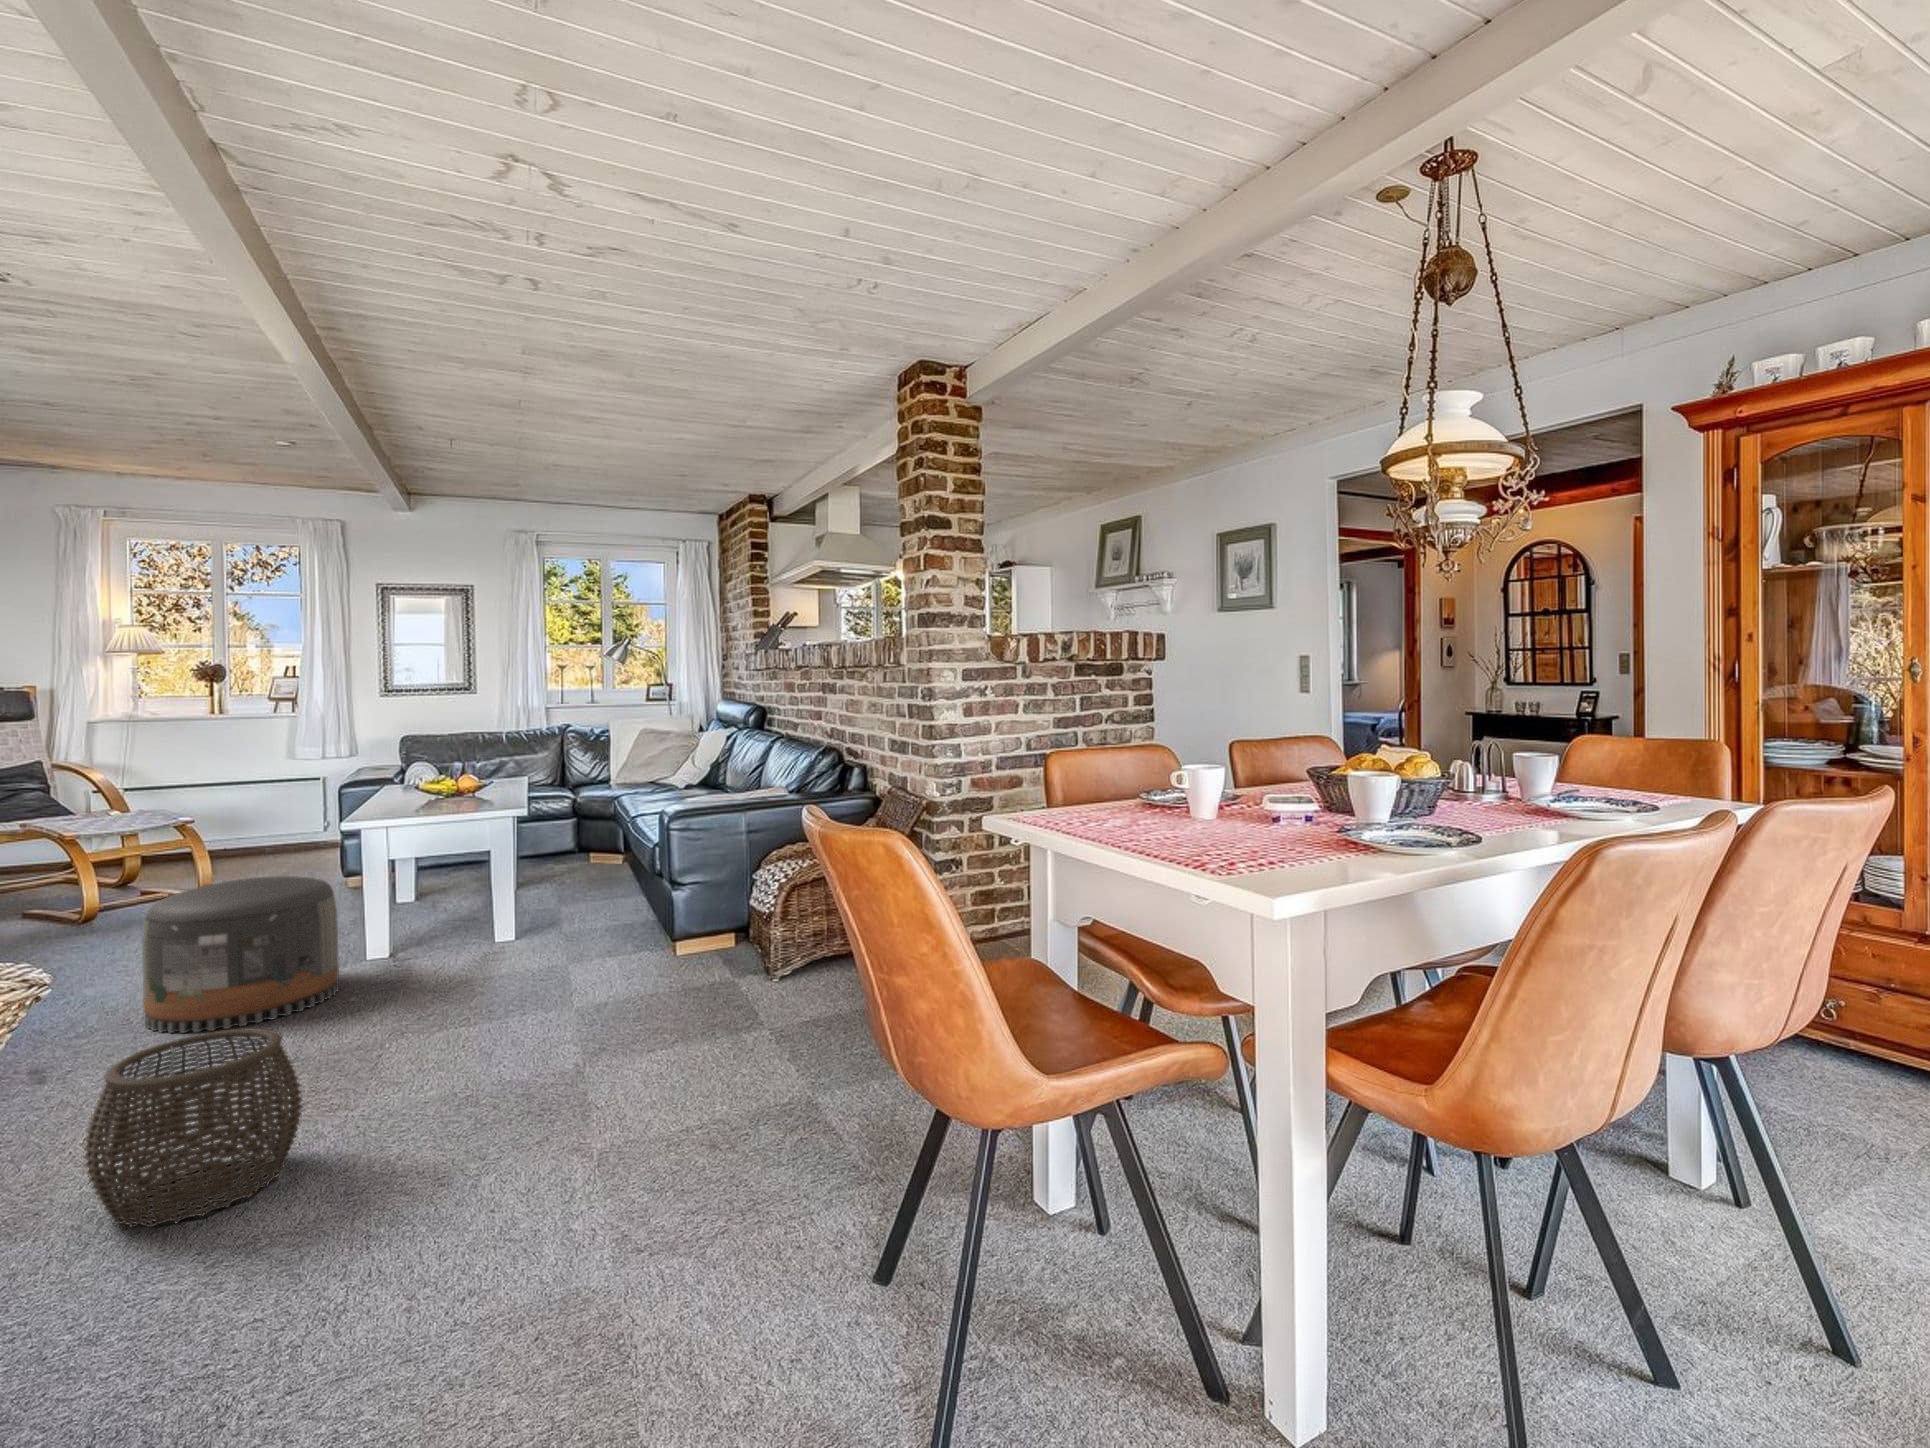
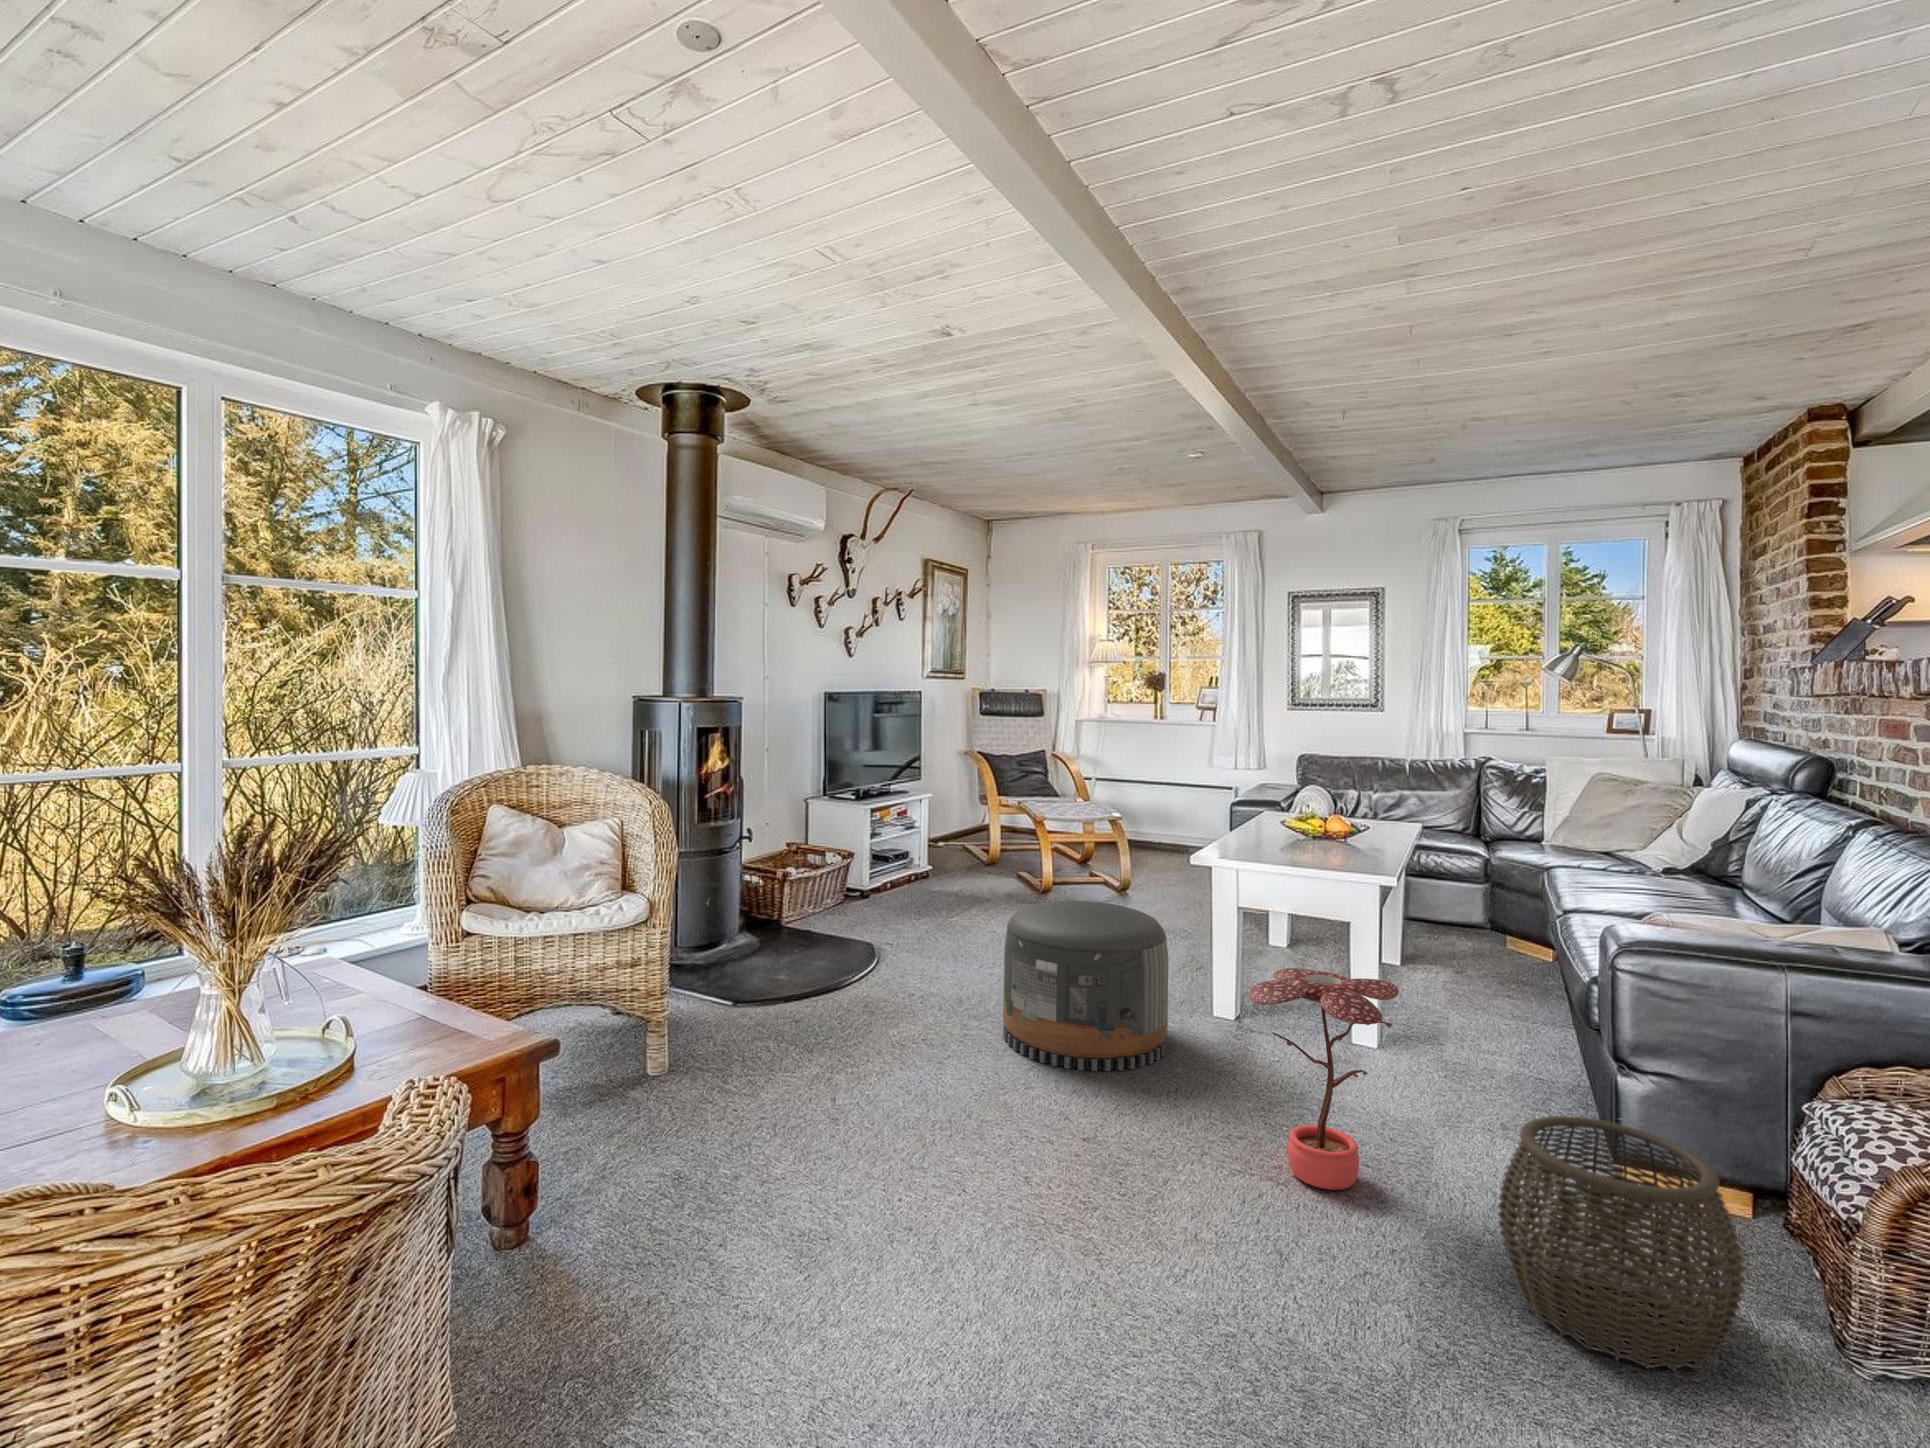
potted plant: none [442,868,547,1017] -> present [1248,968,1399,1190]
woven basket: present [84,1028,302,1227] -> present [1498,1116,1745,1371]

